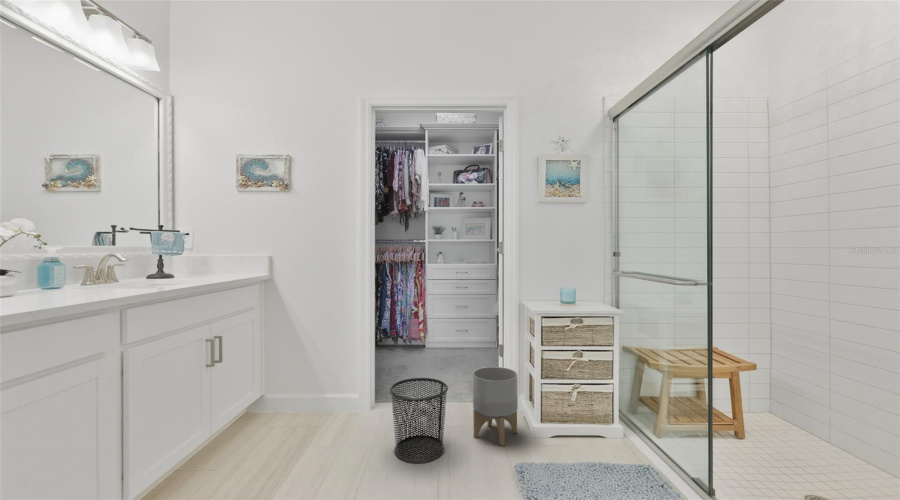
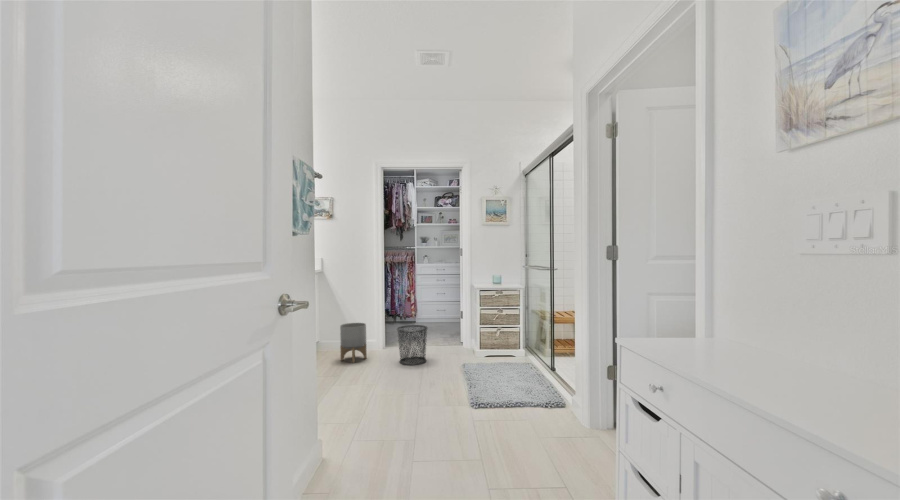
planter: present [473,367,518,446] -> present [340,323,367,363]

